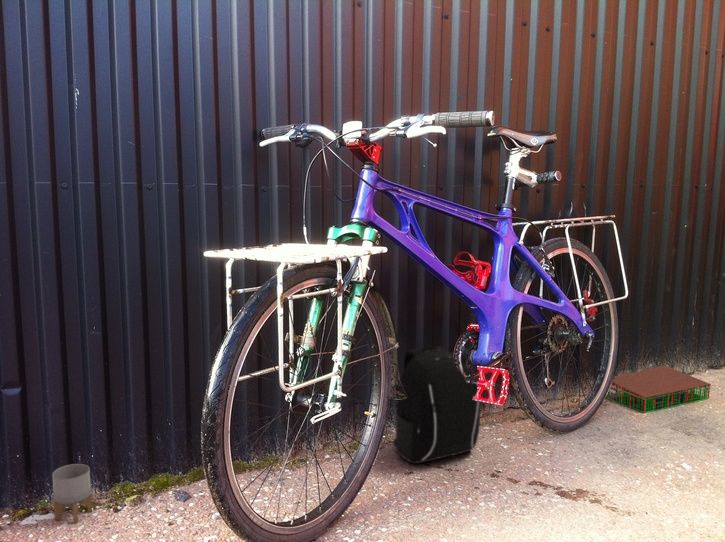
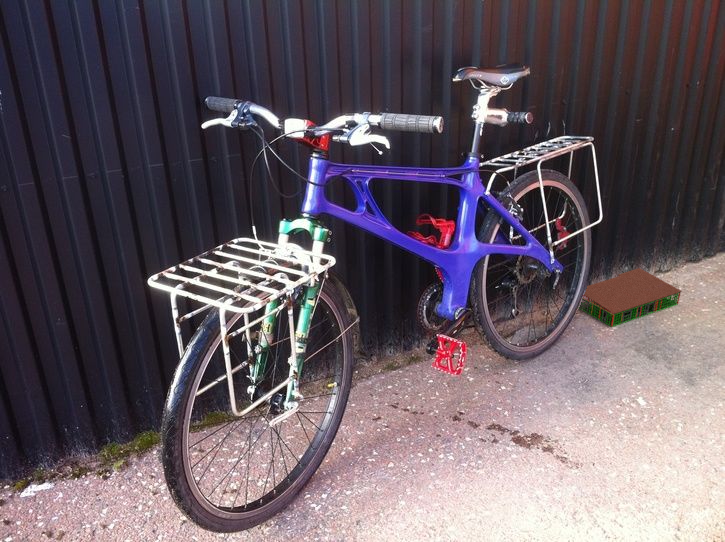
backpack: present [393,346,481,464] -> none [364,292,446,407]
planter: present [52,464,92,523] -> none [39,441,84,495]

